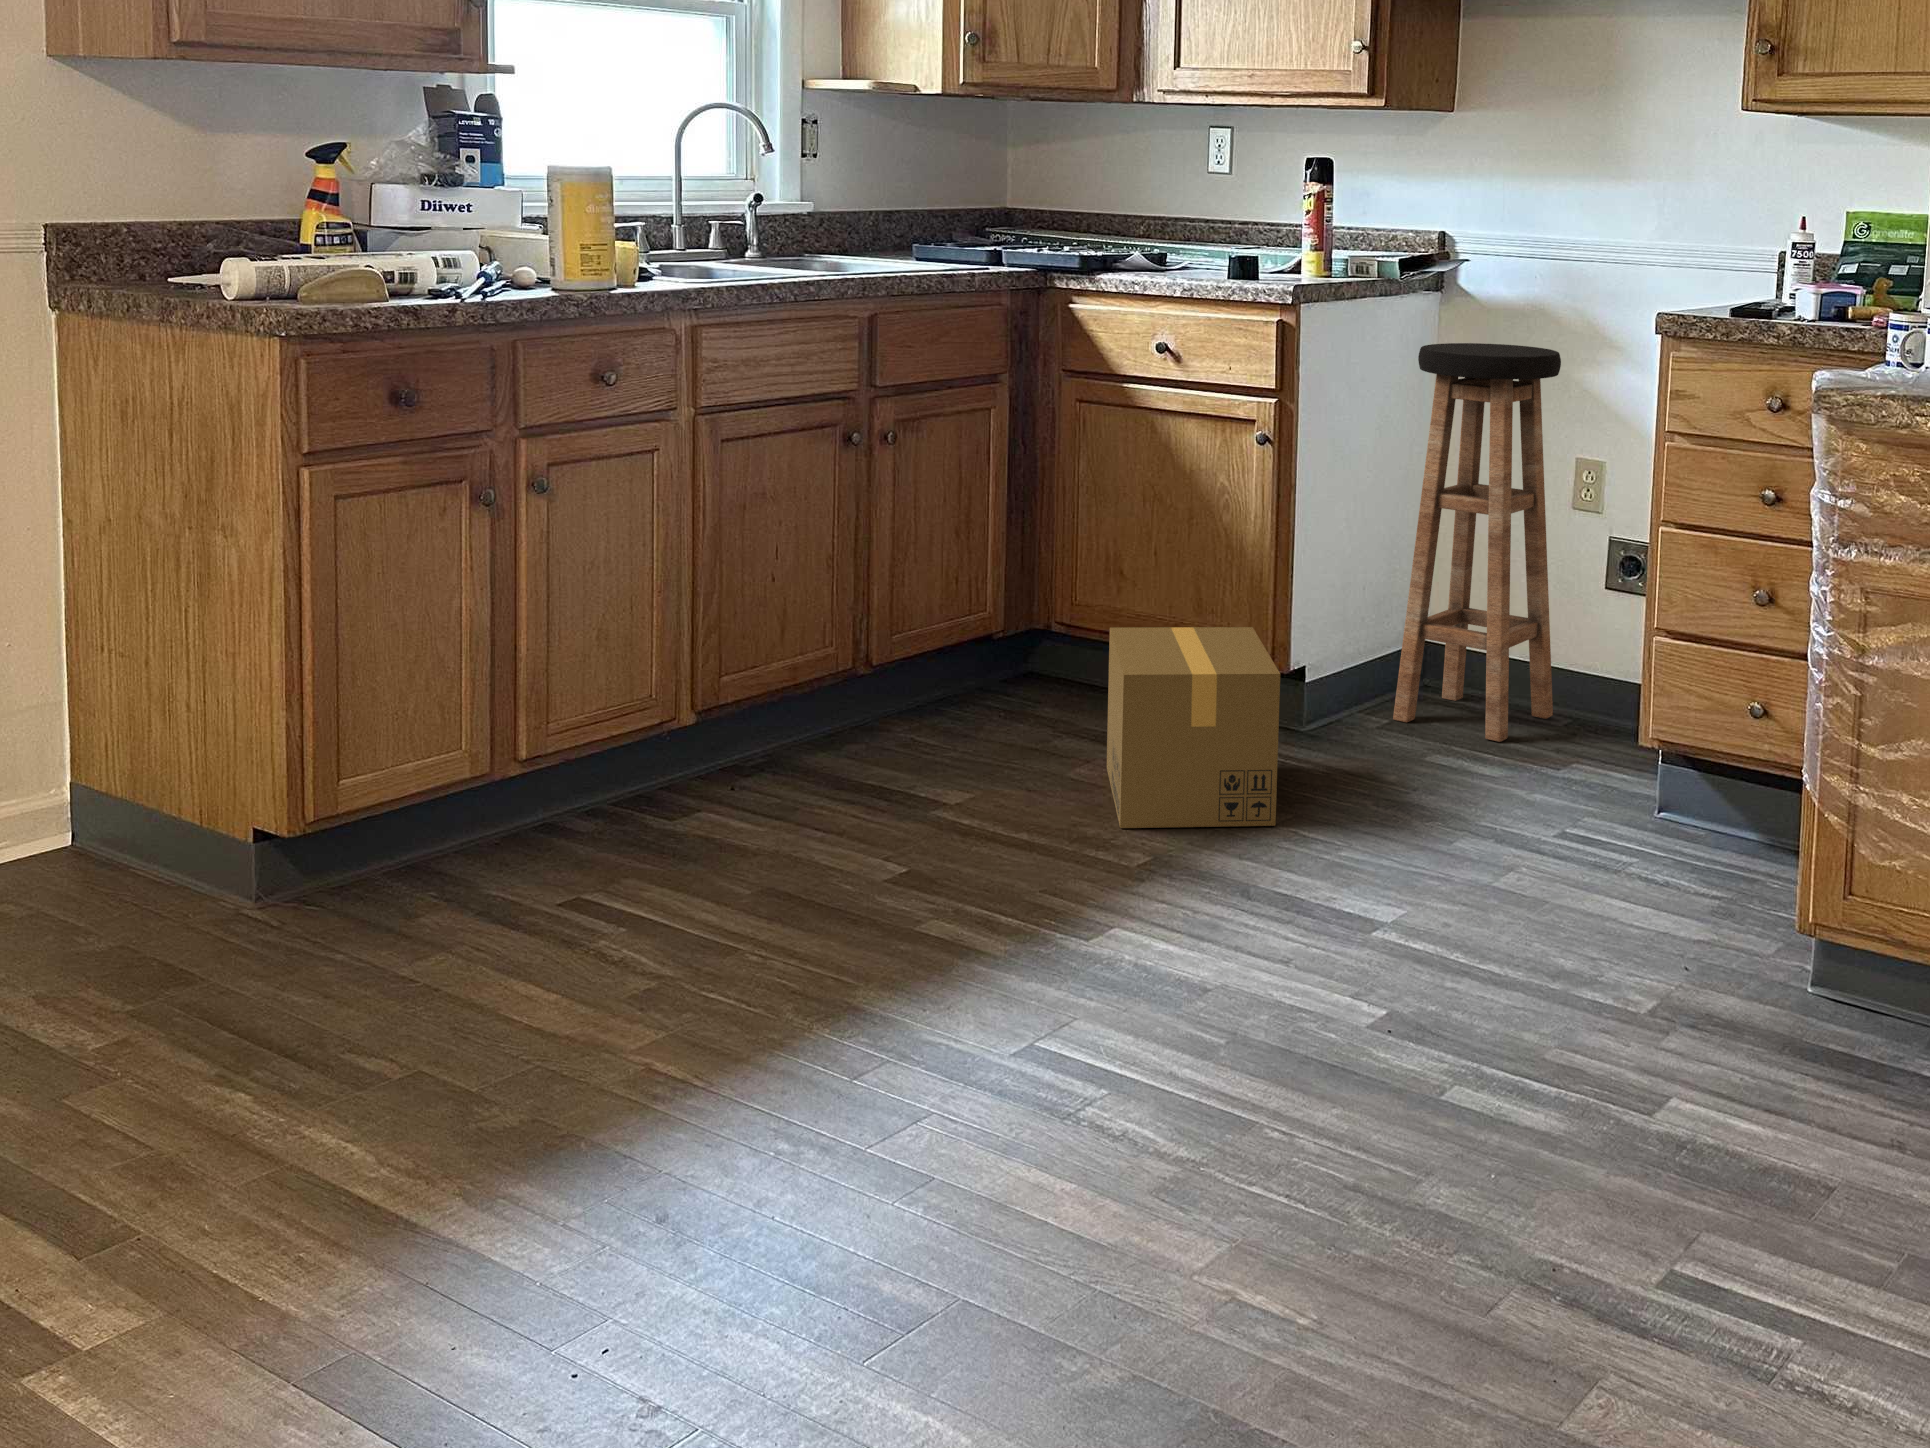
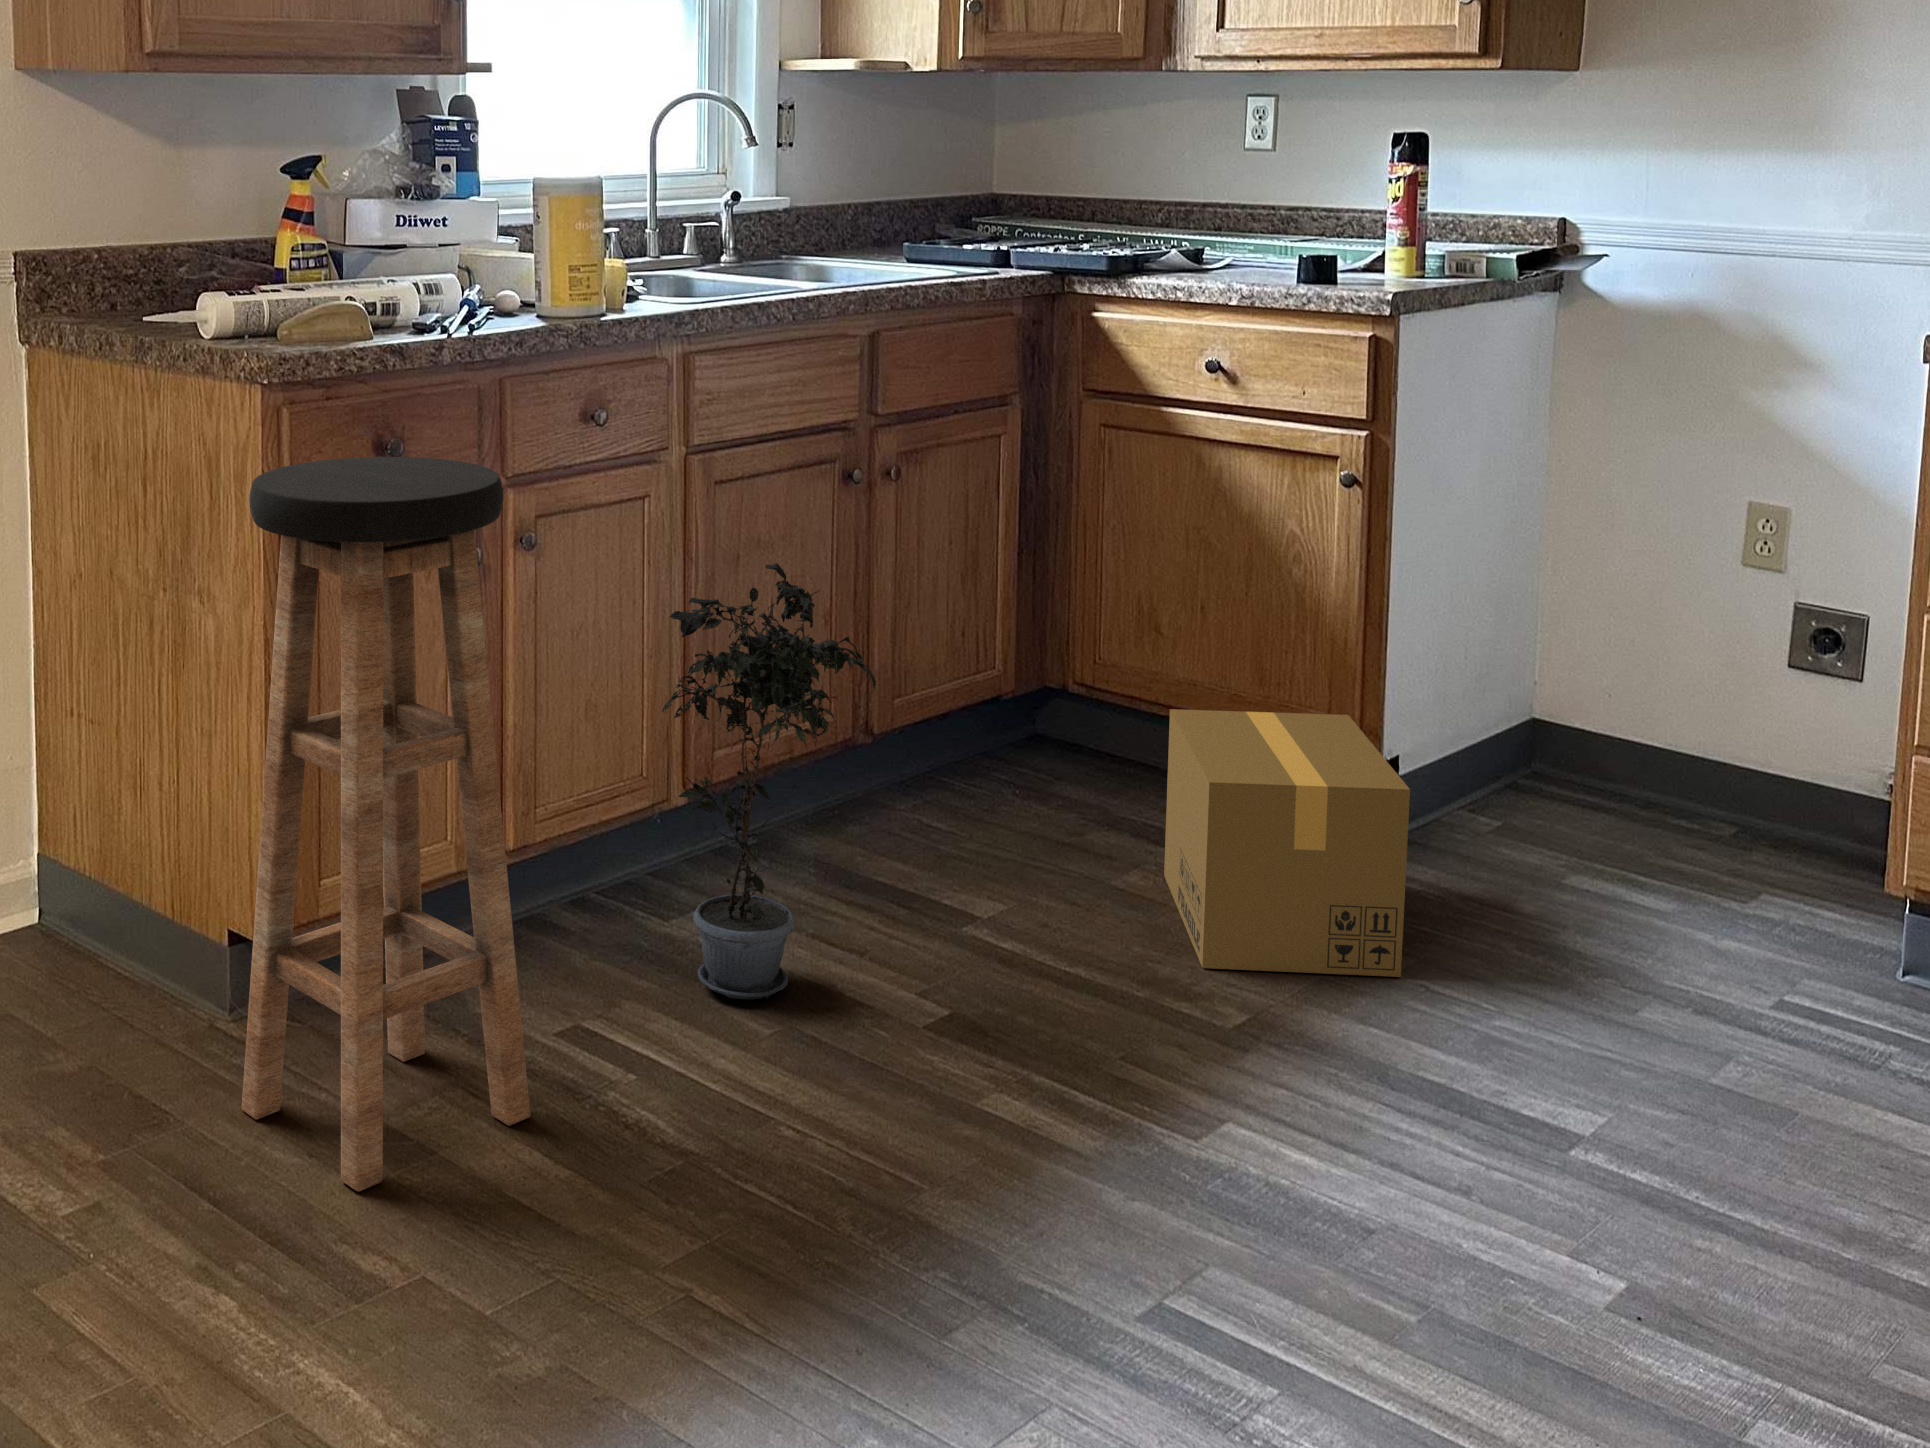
bar stool: present [1393,343,1561,742] -> present [242,457,530,1191]
potted plant: none [655,499,835,869] -> present [662,563,876,999]

